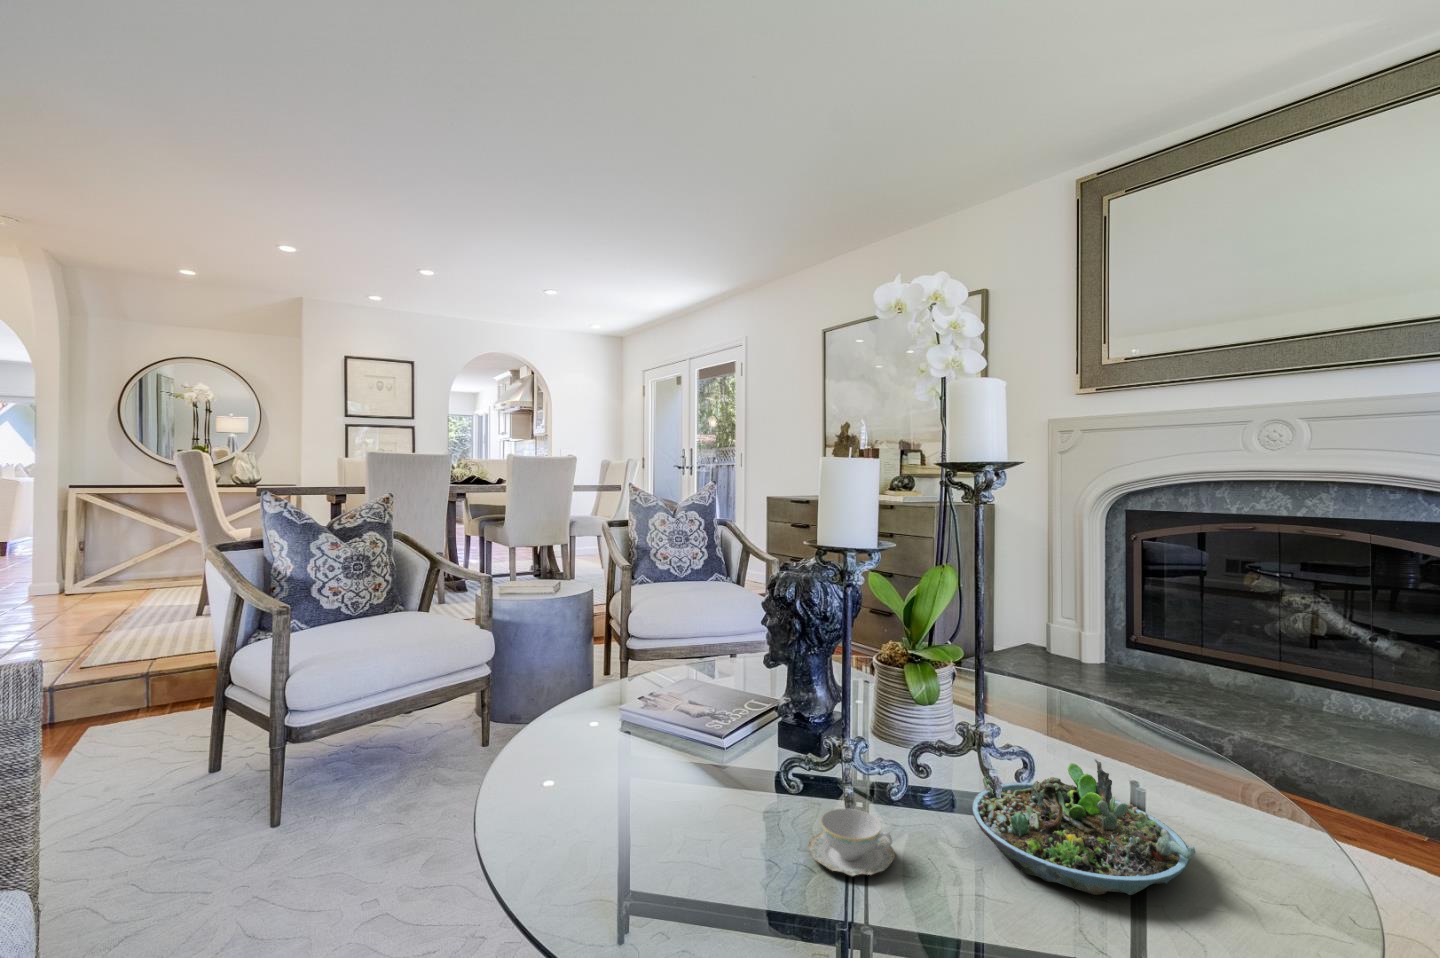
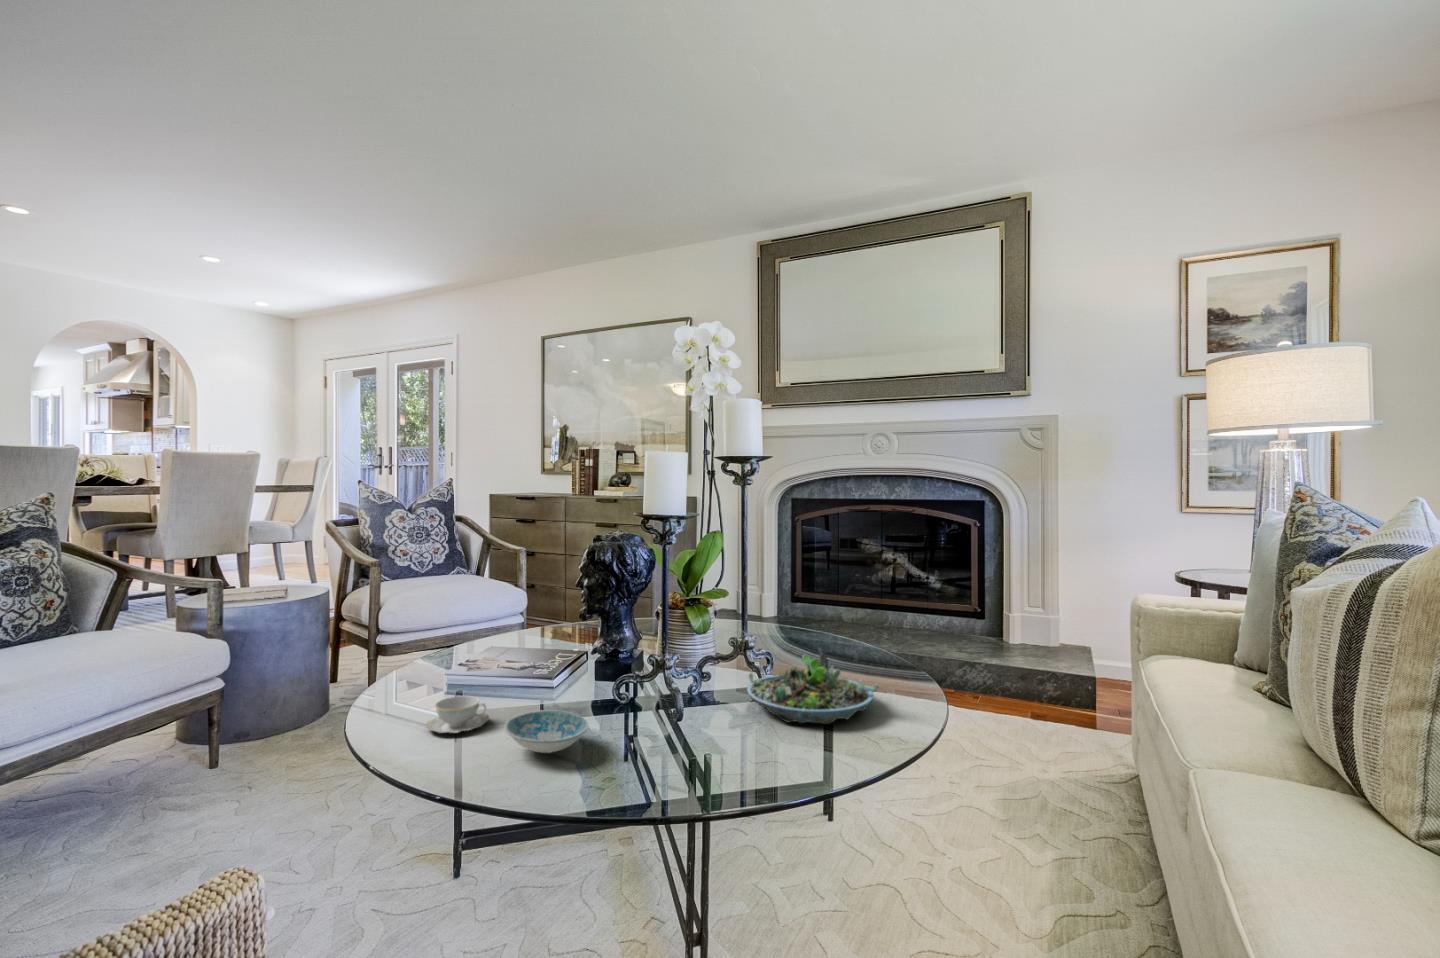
ceramic bowl: none [630,780,729,847] -> present [504,710,589,753]
teacup: present [809,808,895,876] -> present [426,696,489,733]

